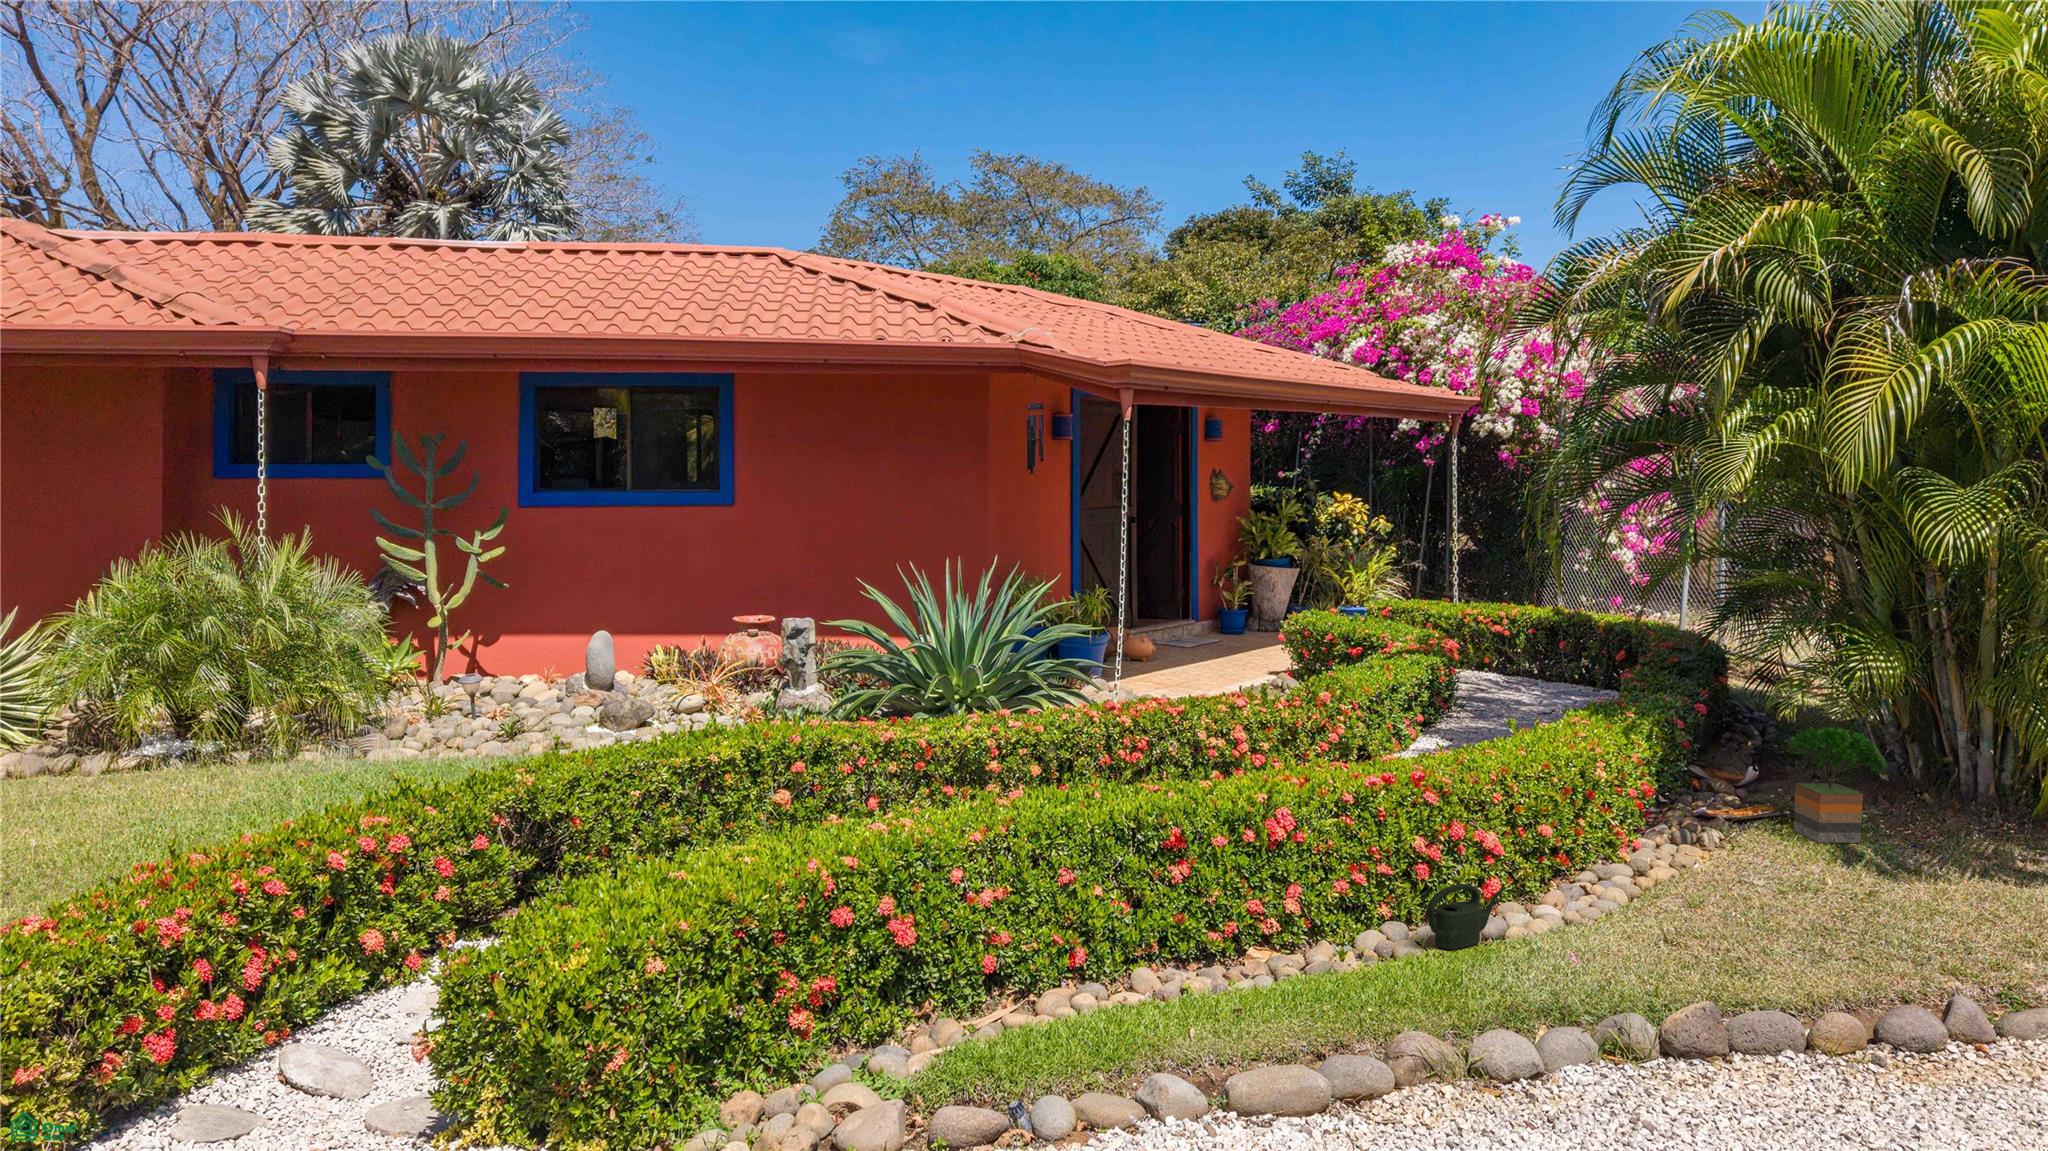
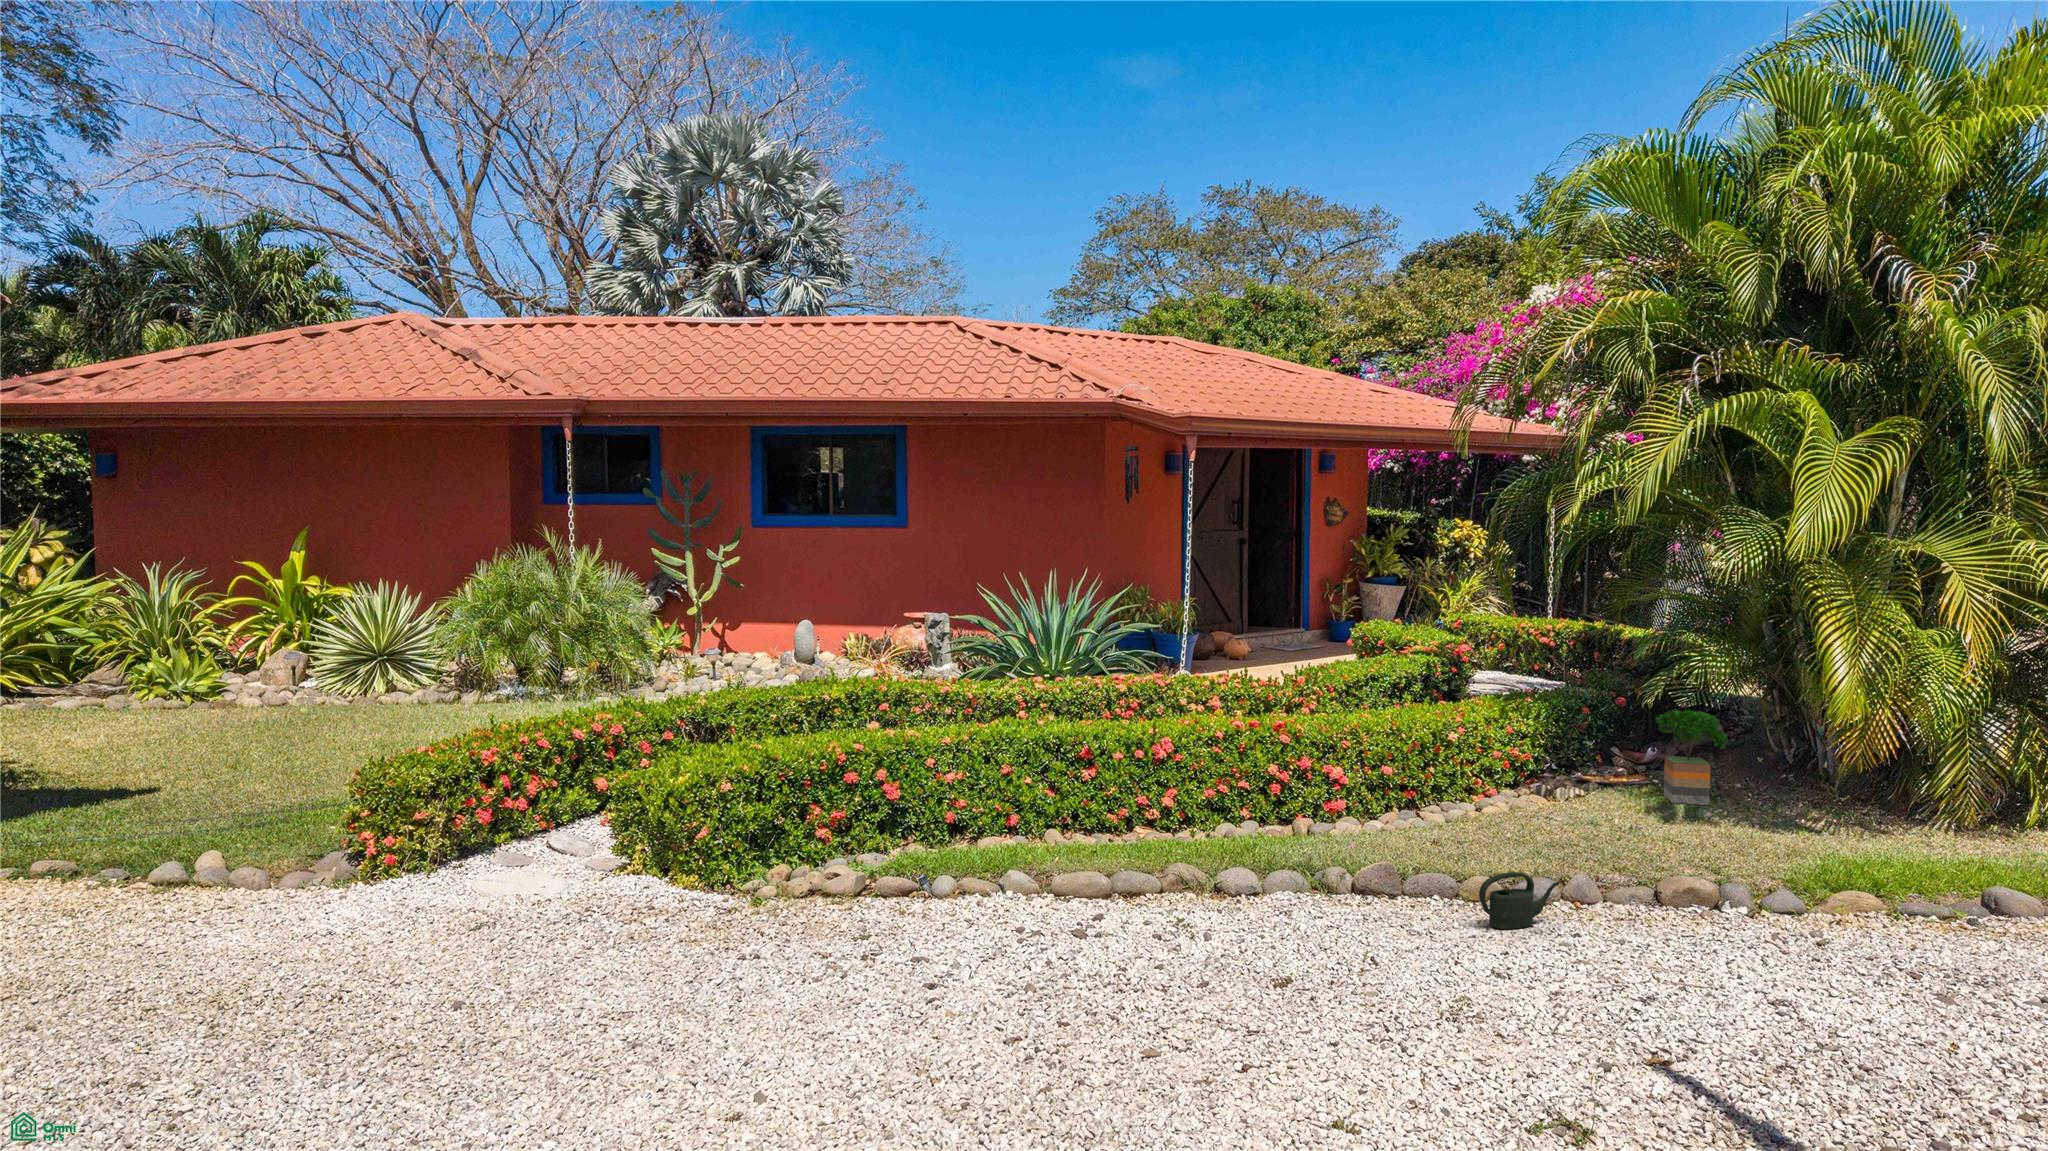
watering can: present [1427,884,1502,950] -> present [1479,872,1559,929]

